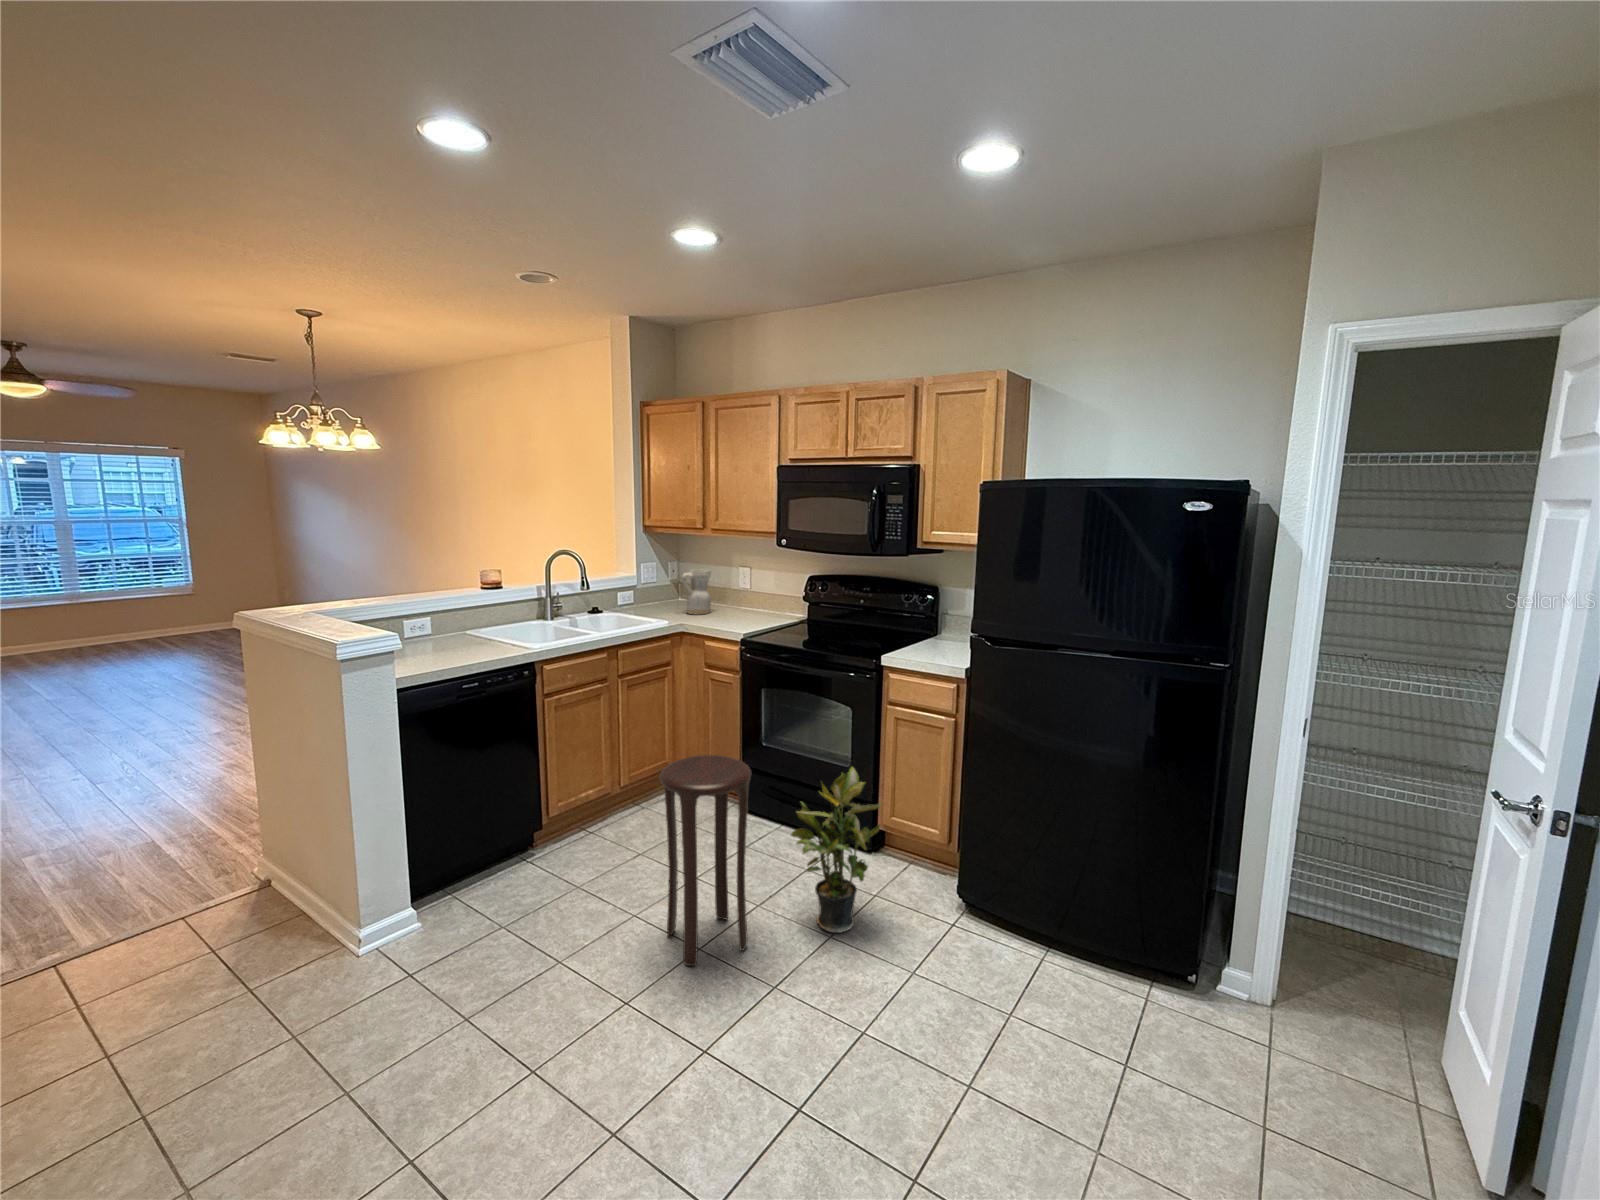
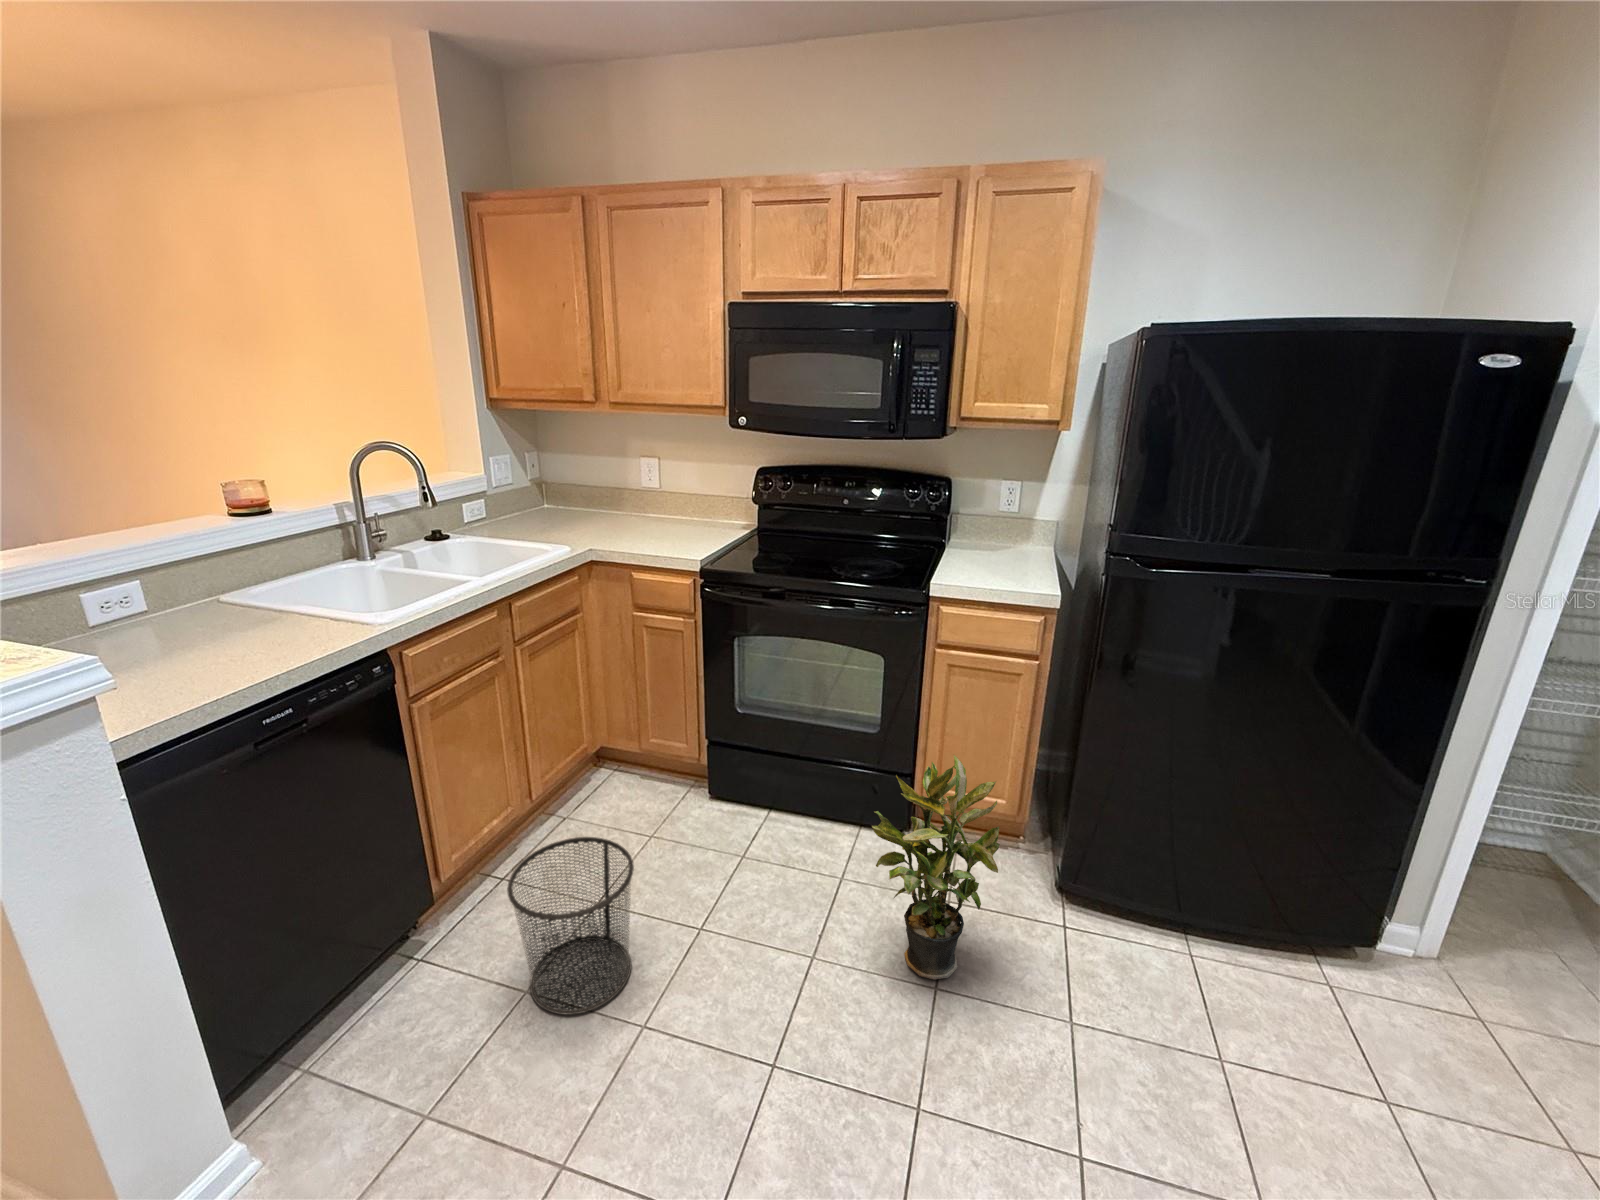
ceramic pitcher: present [682,569,711,614] -> none [570,464,614,531]
stool: present [660,755,751,966] -> none [707,776,856,1106]
waste bin: none [570,796,648,902] -> present [507,837,634,1015]

